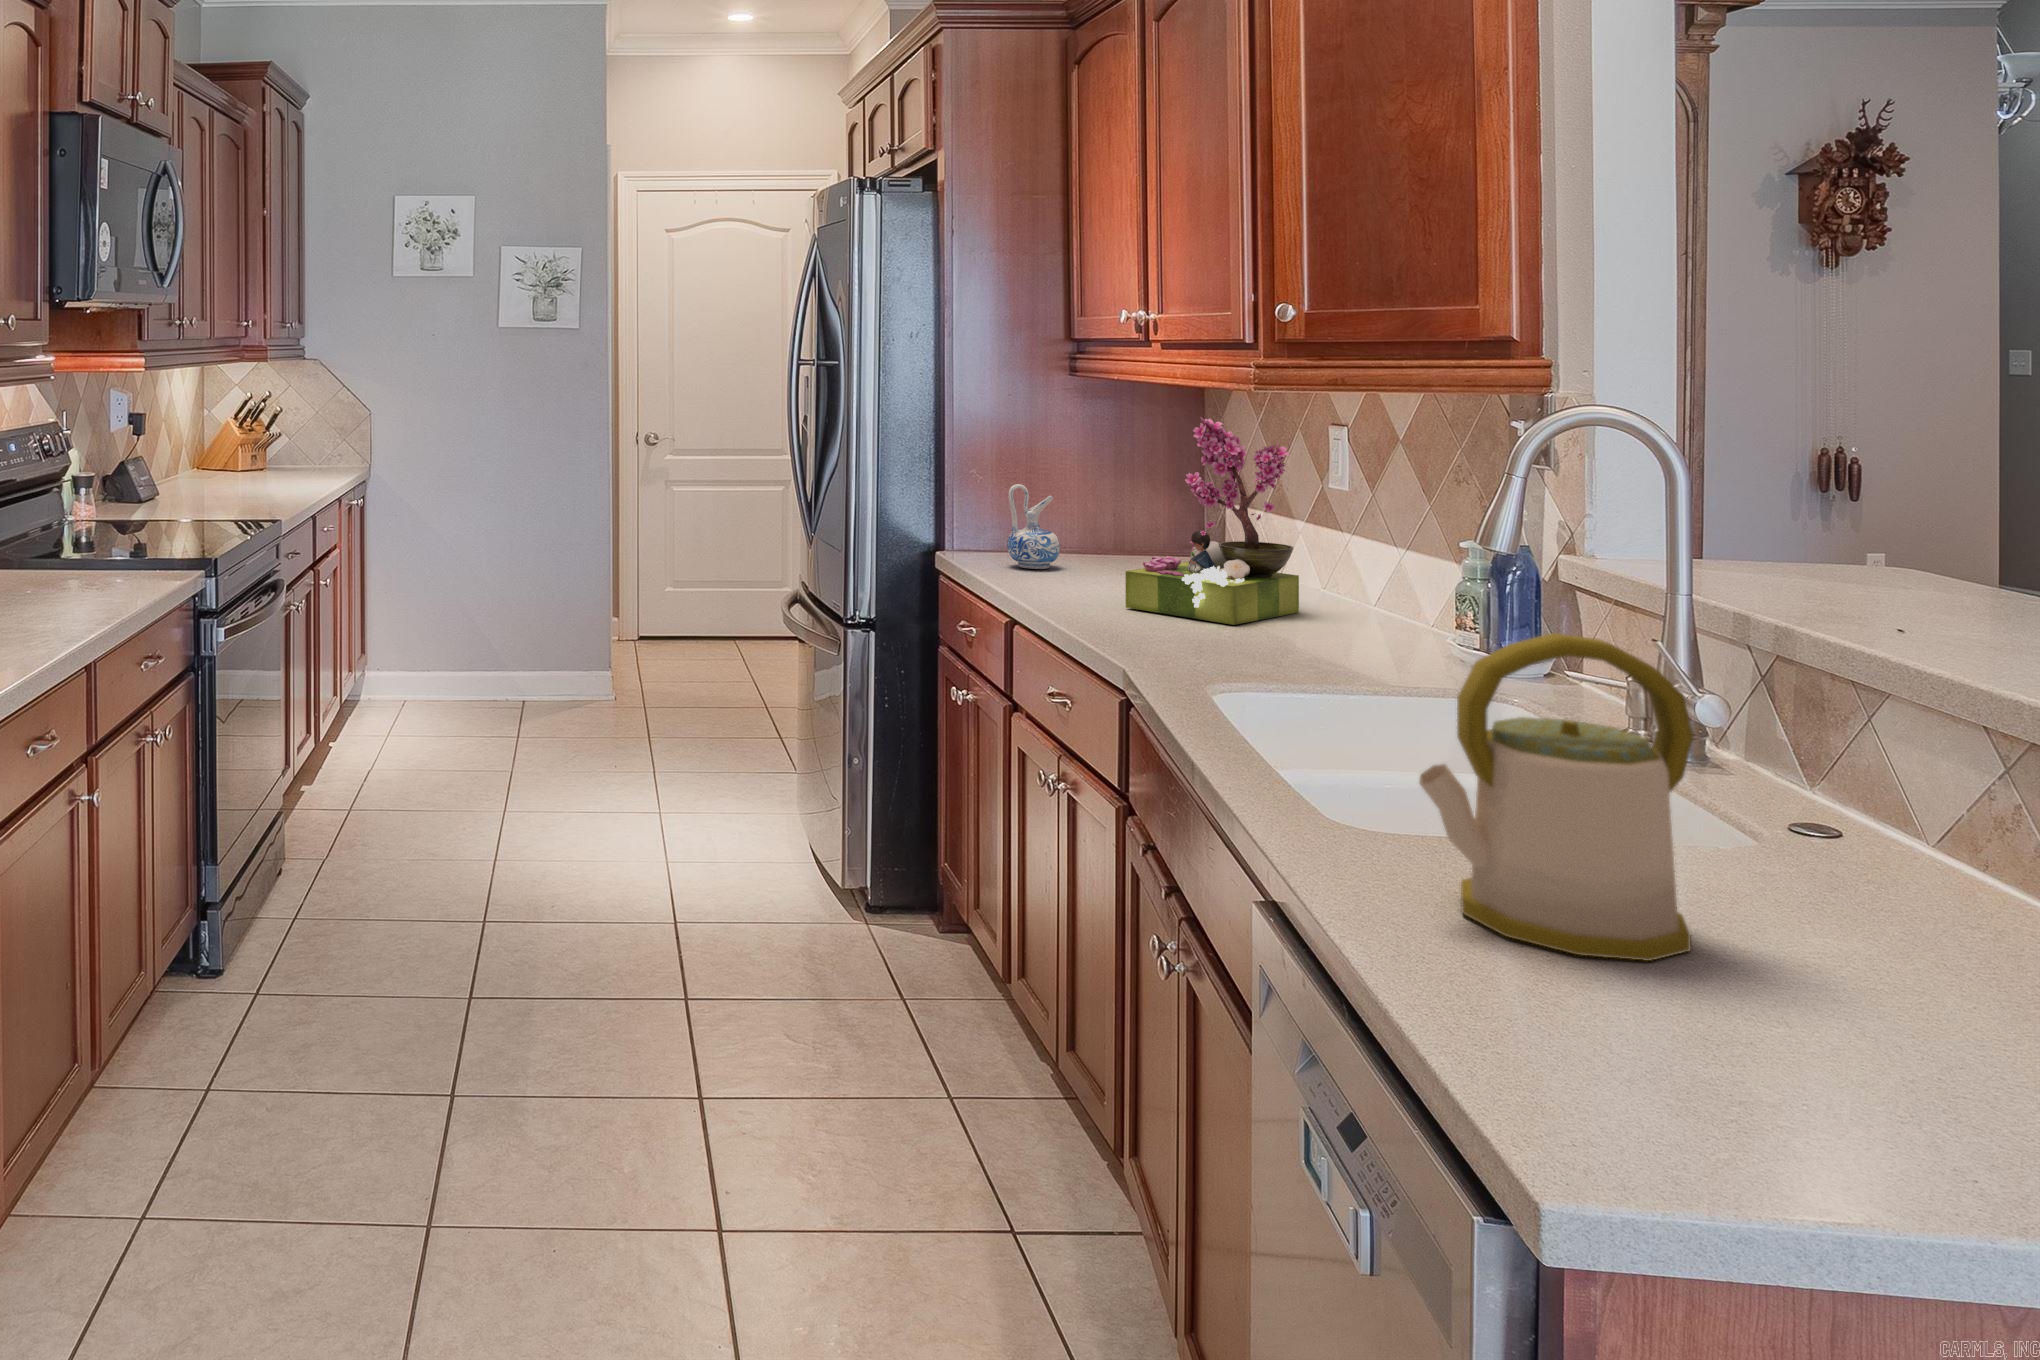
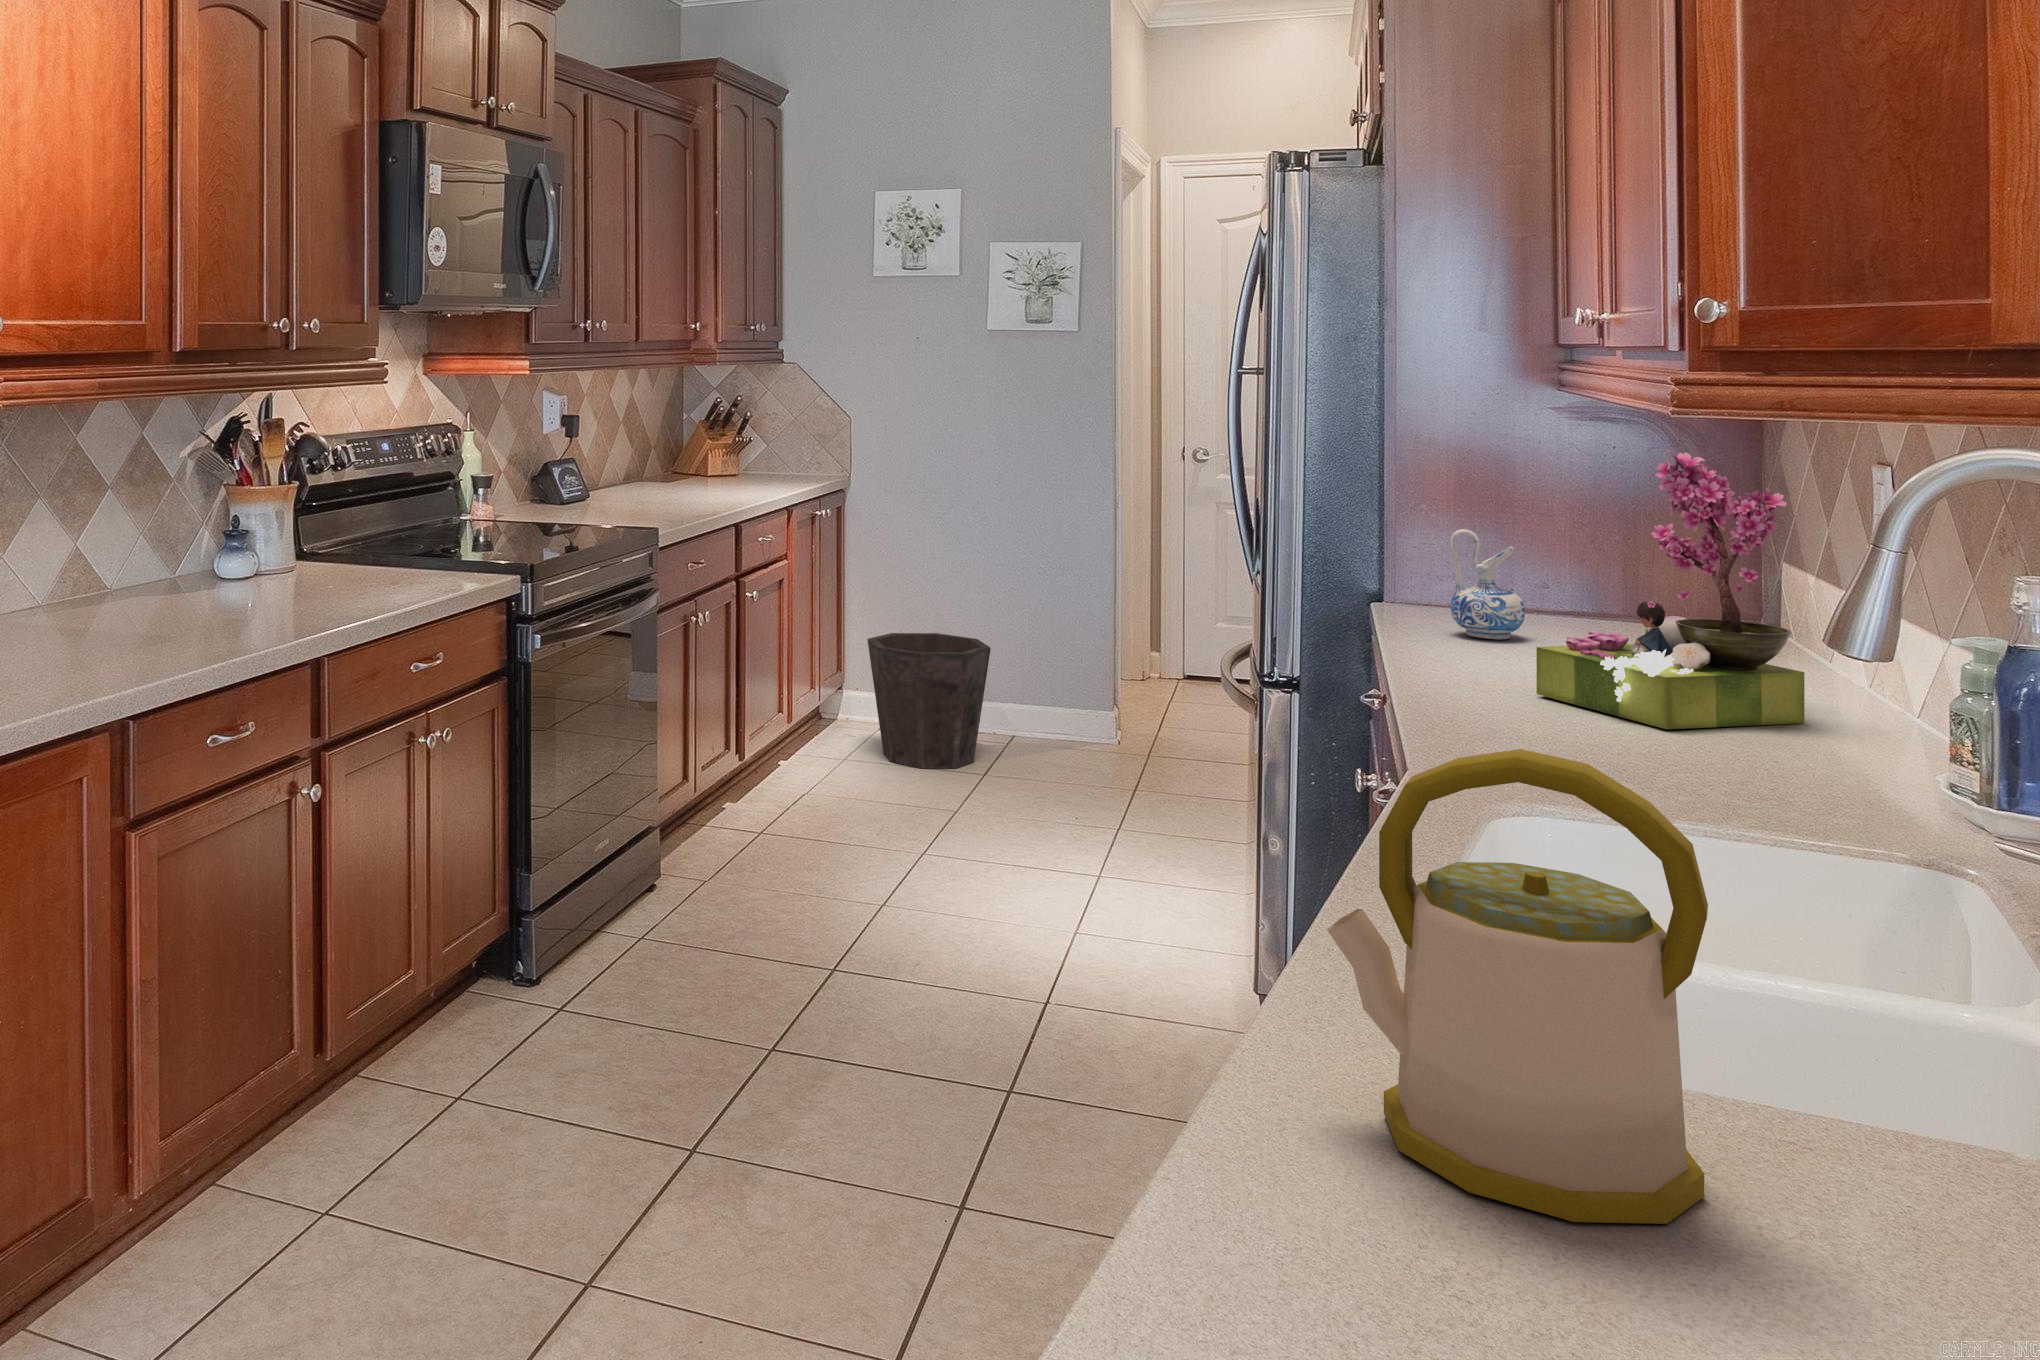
waste bin: none [402,603,512,727] -> present [867,633,991,768]

